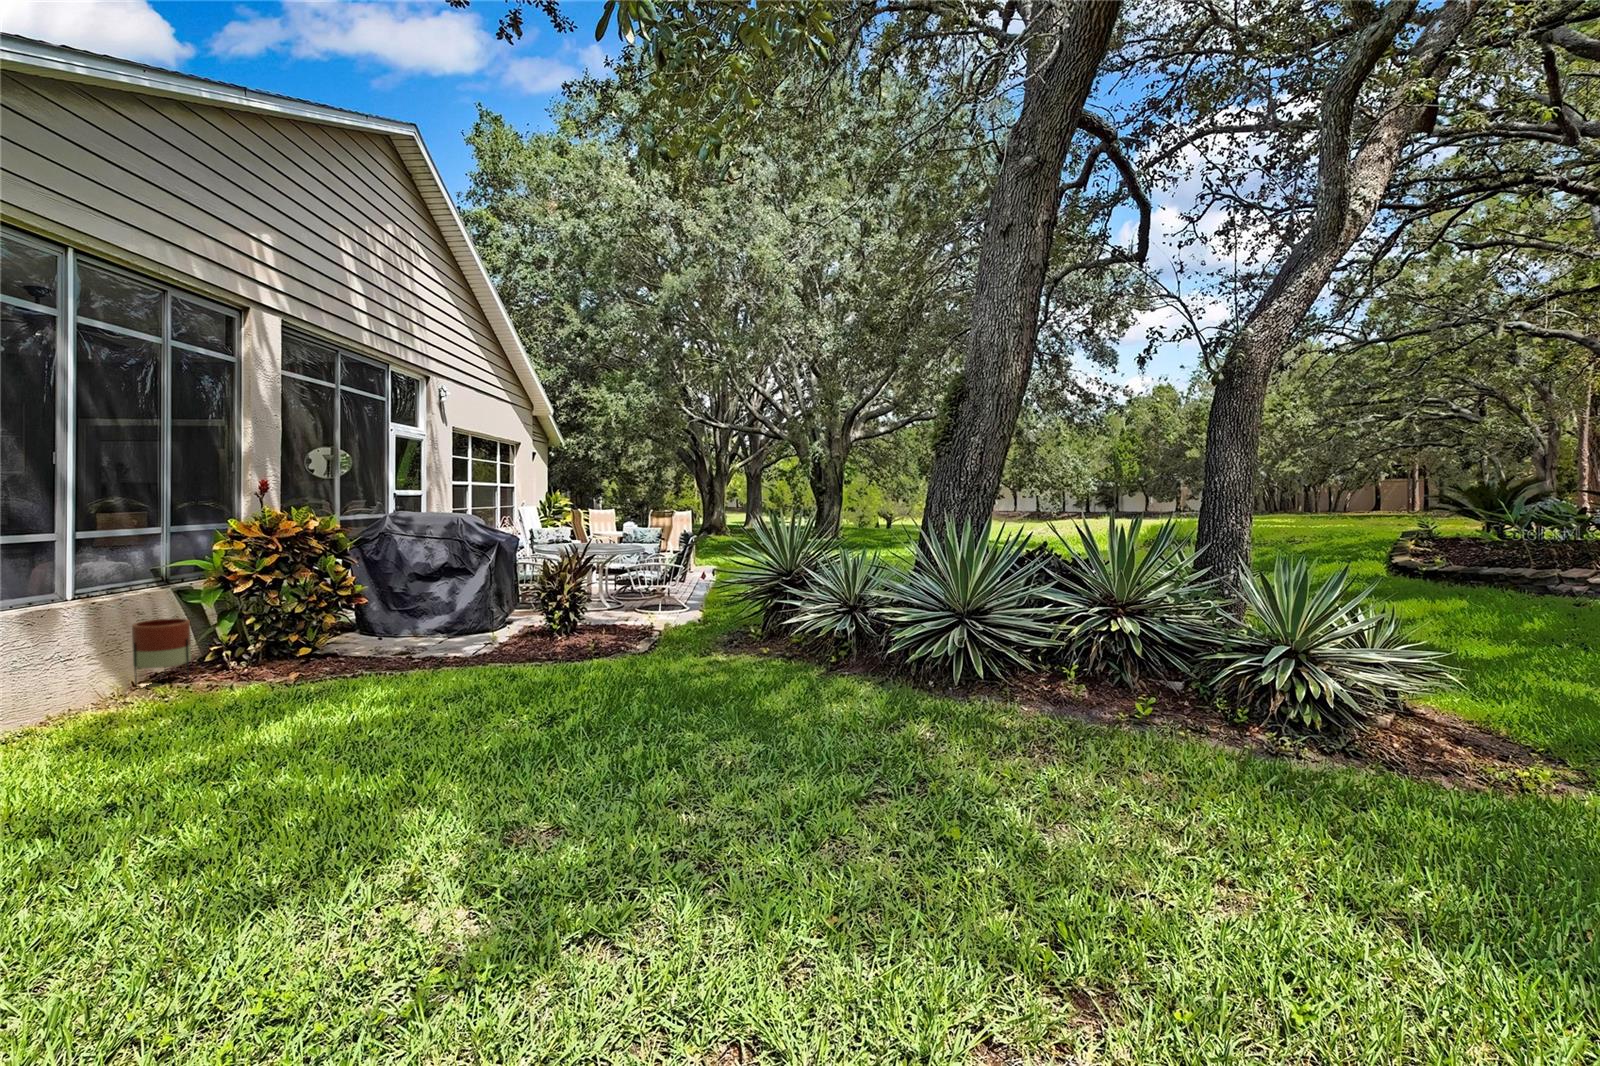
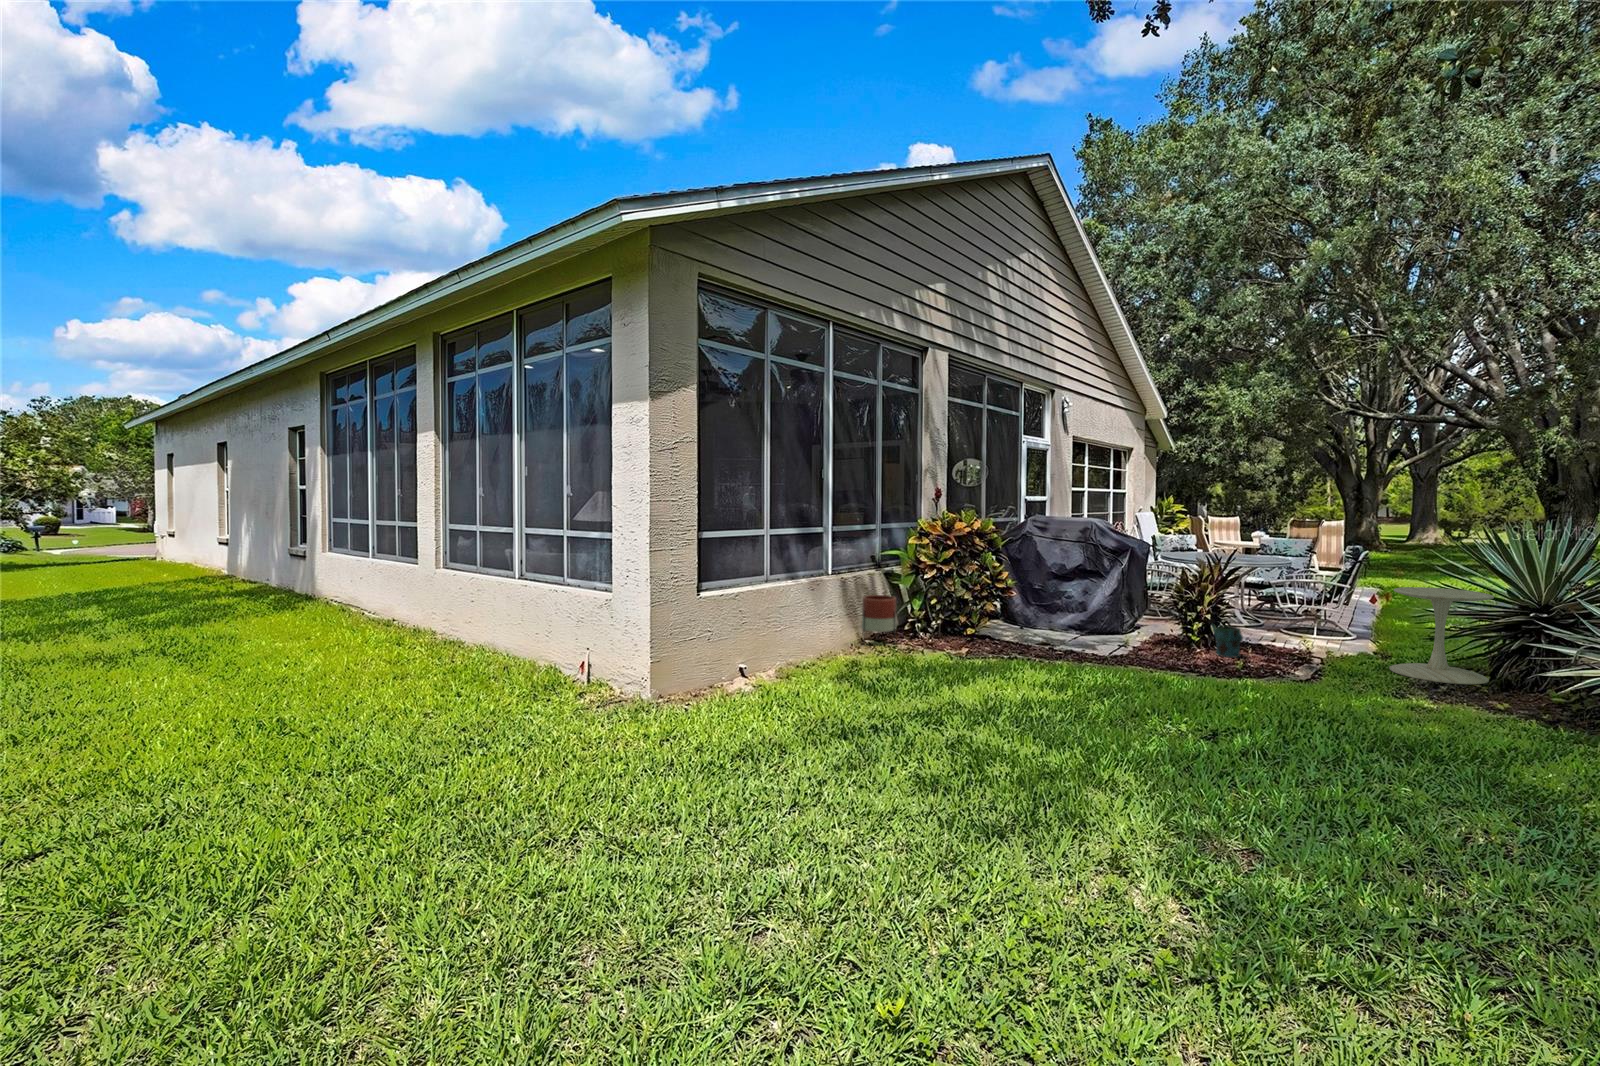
pedestal table: none [701,569,761,643] -> present [1389,587,1494,685]
watering can: none [565,608,593,643] -> present [1208,619,1243,658]

